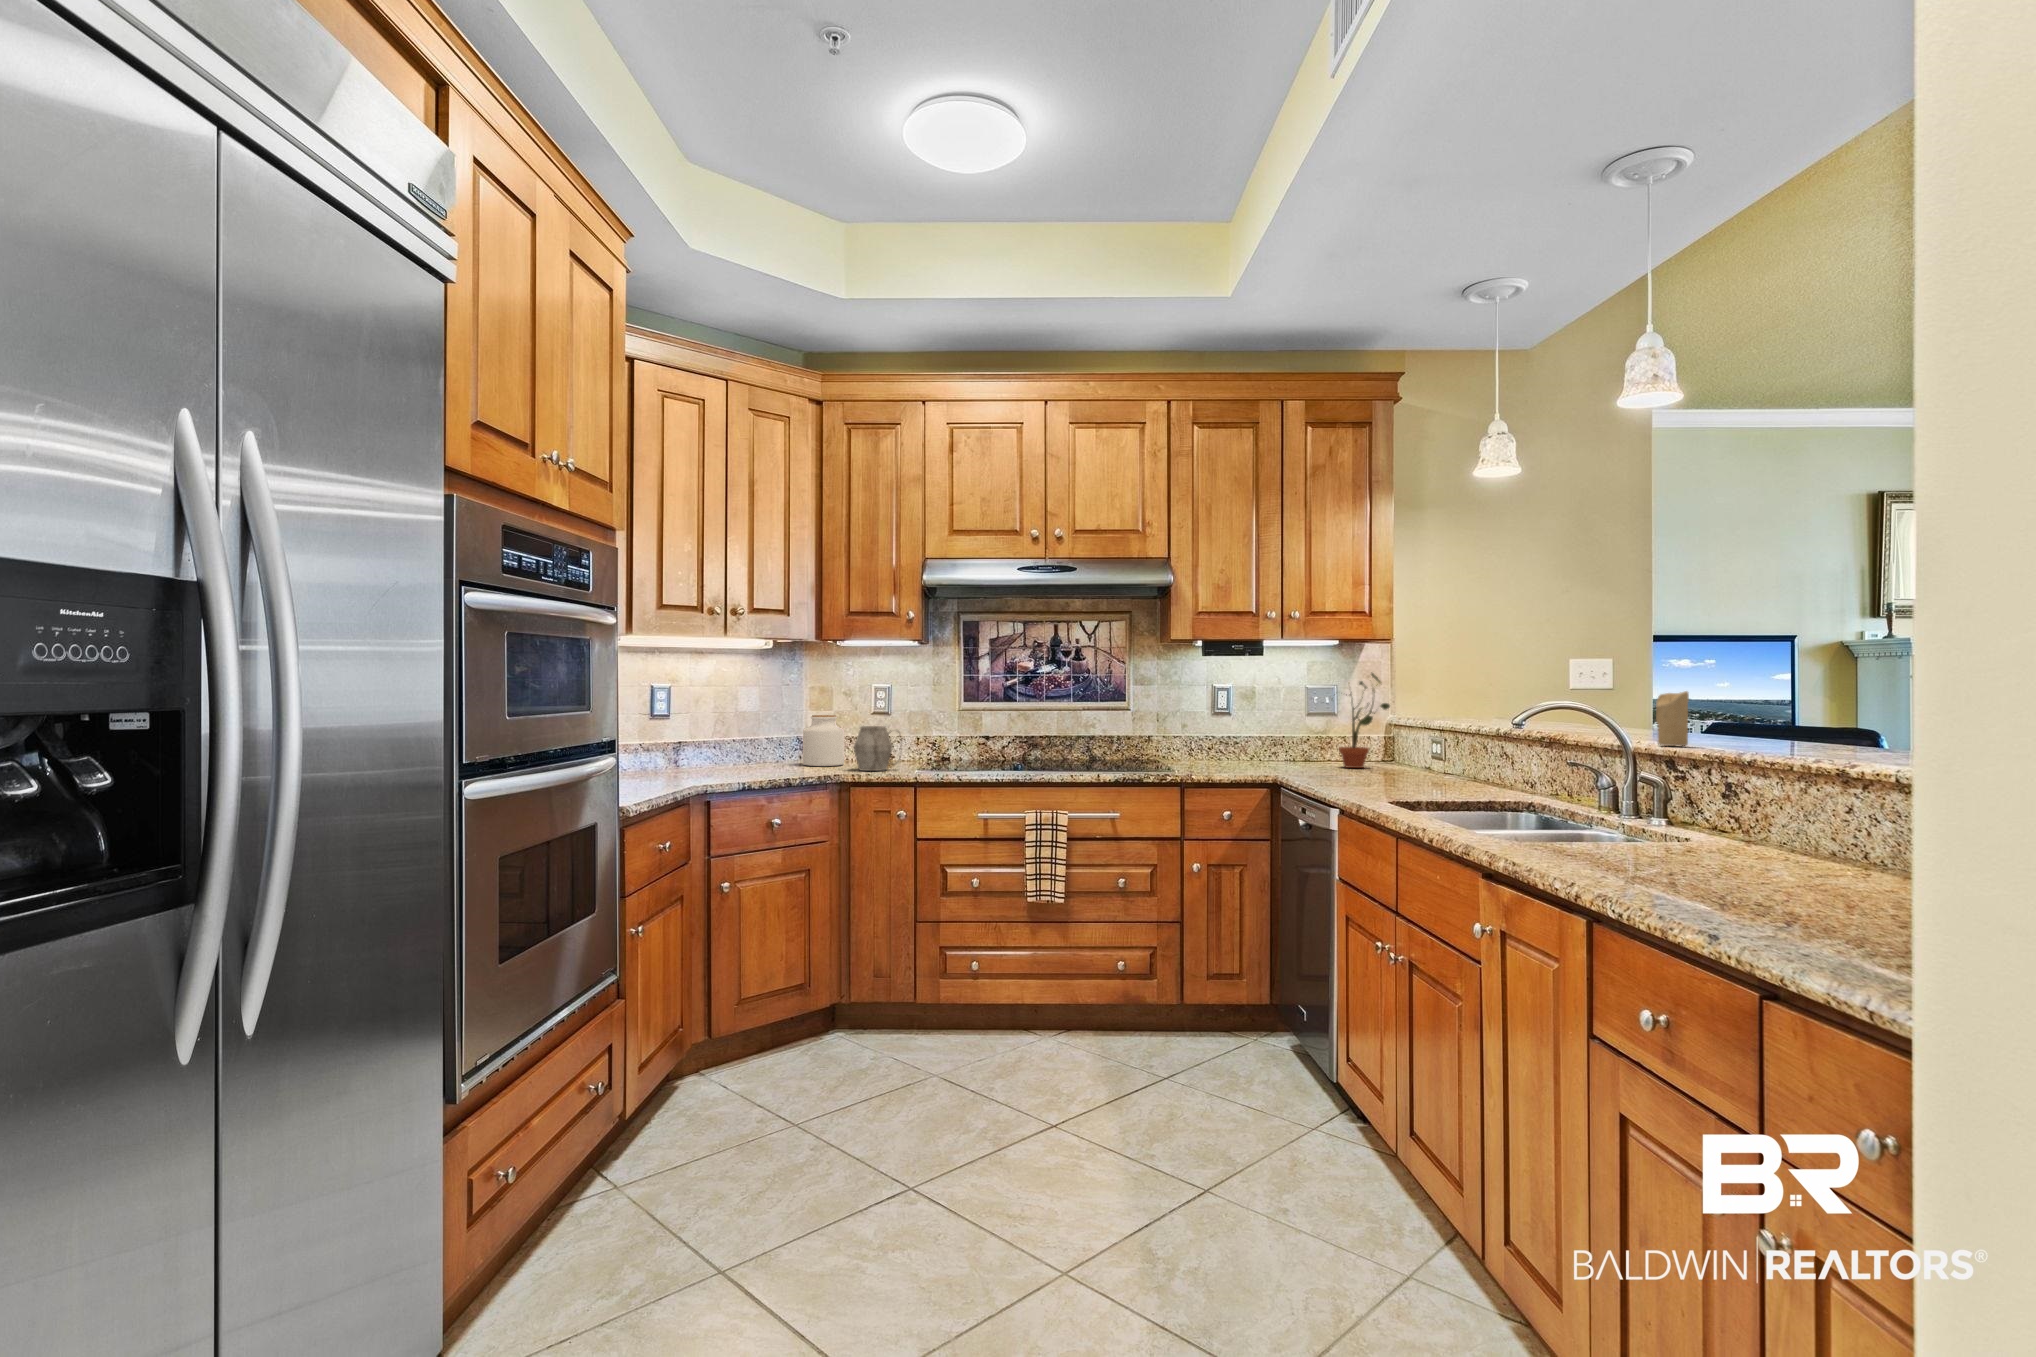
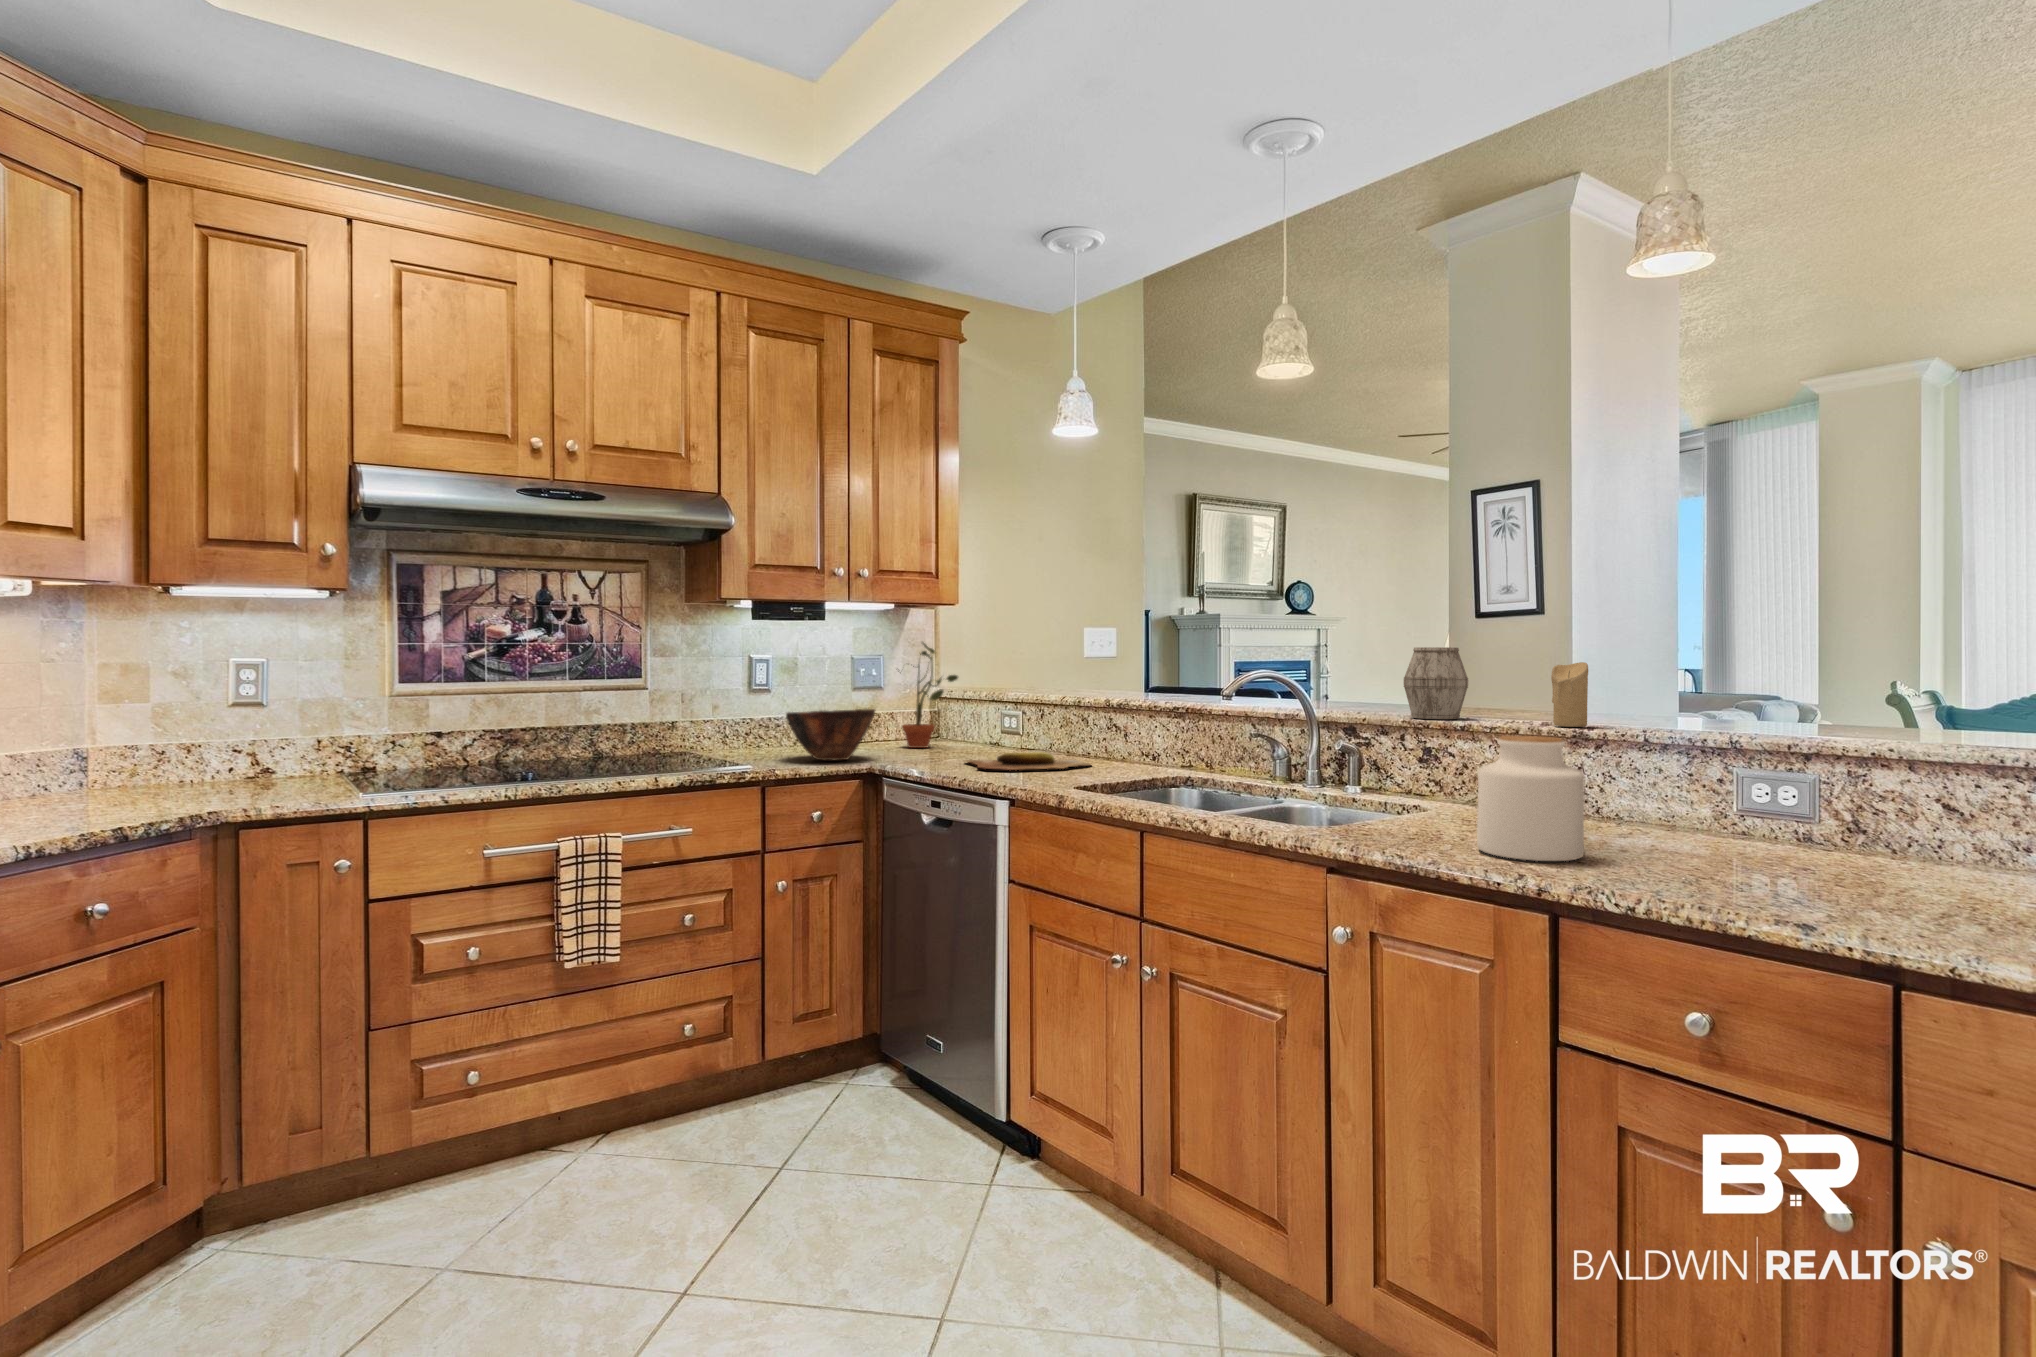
candle: present [1656,691,1689,746] -> present [1551,662,1588,727]
jar: present [803,715,844,766] -> present [1477,736,1584,861]
mug: present [854,726,901,771] -> present [1404,647,1468,719]
bowl: none [1215,729,1291,772] -> present [786,709,875,760]
cutting board: none [1351,773,1476,790] -> present [966,752,1090,770]

